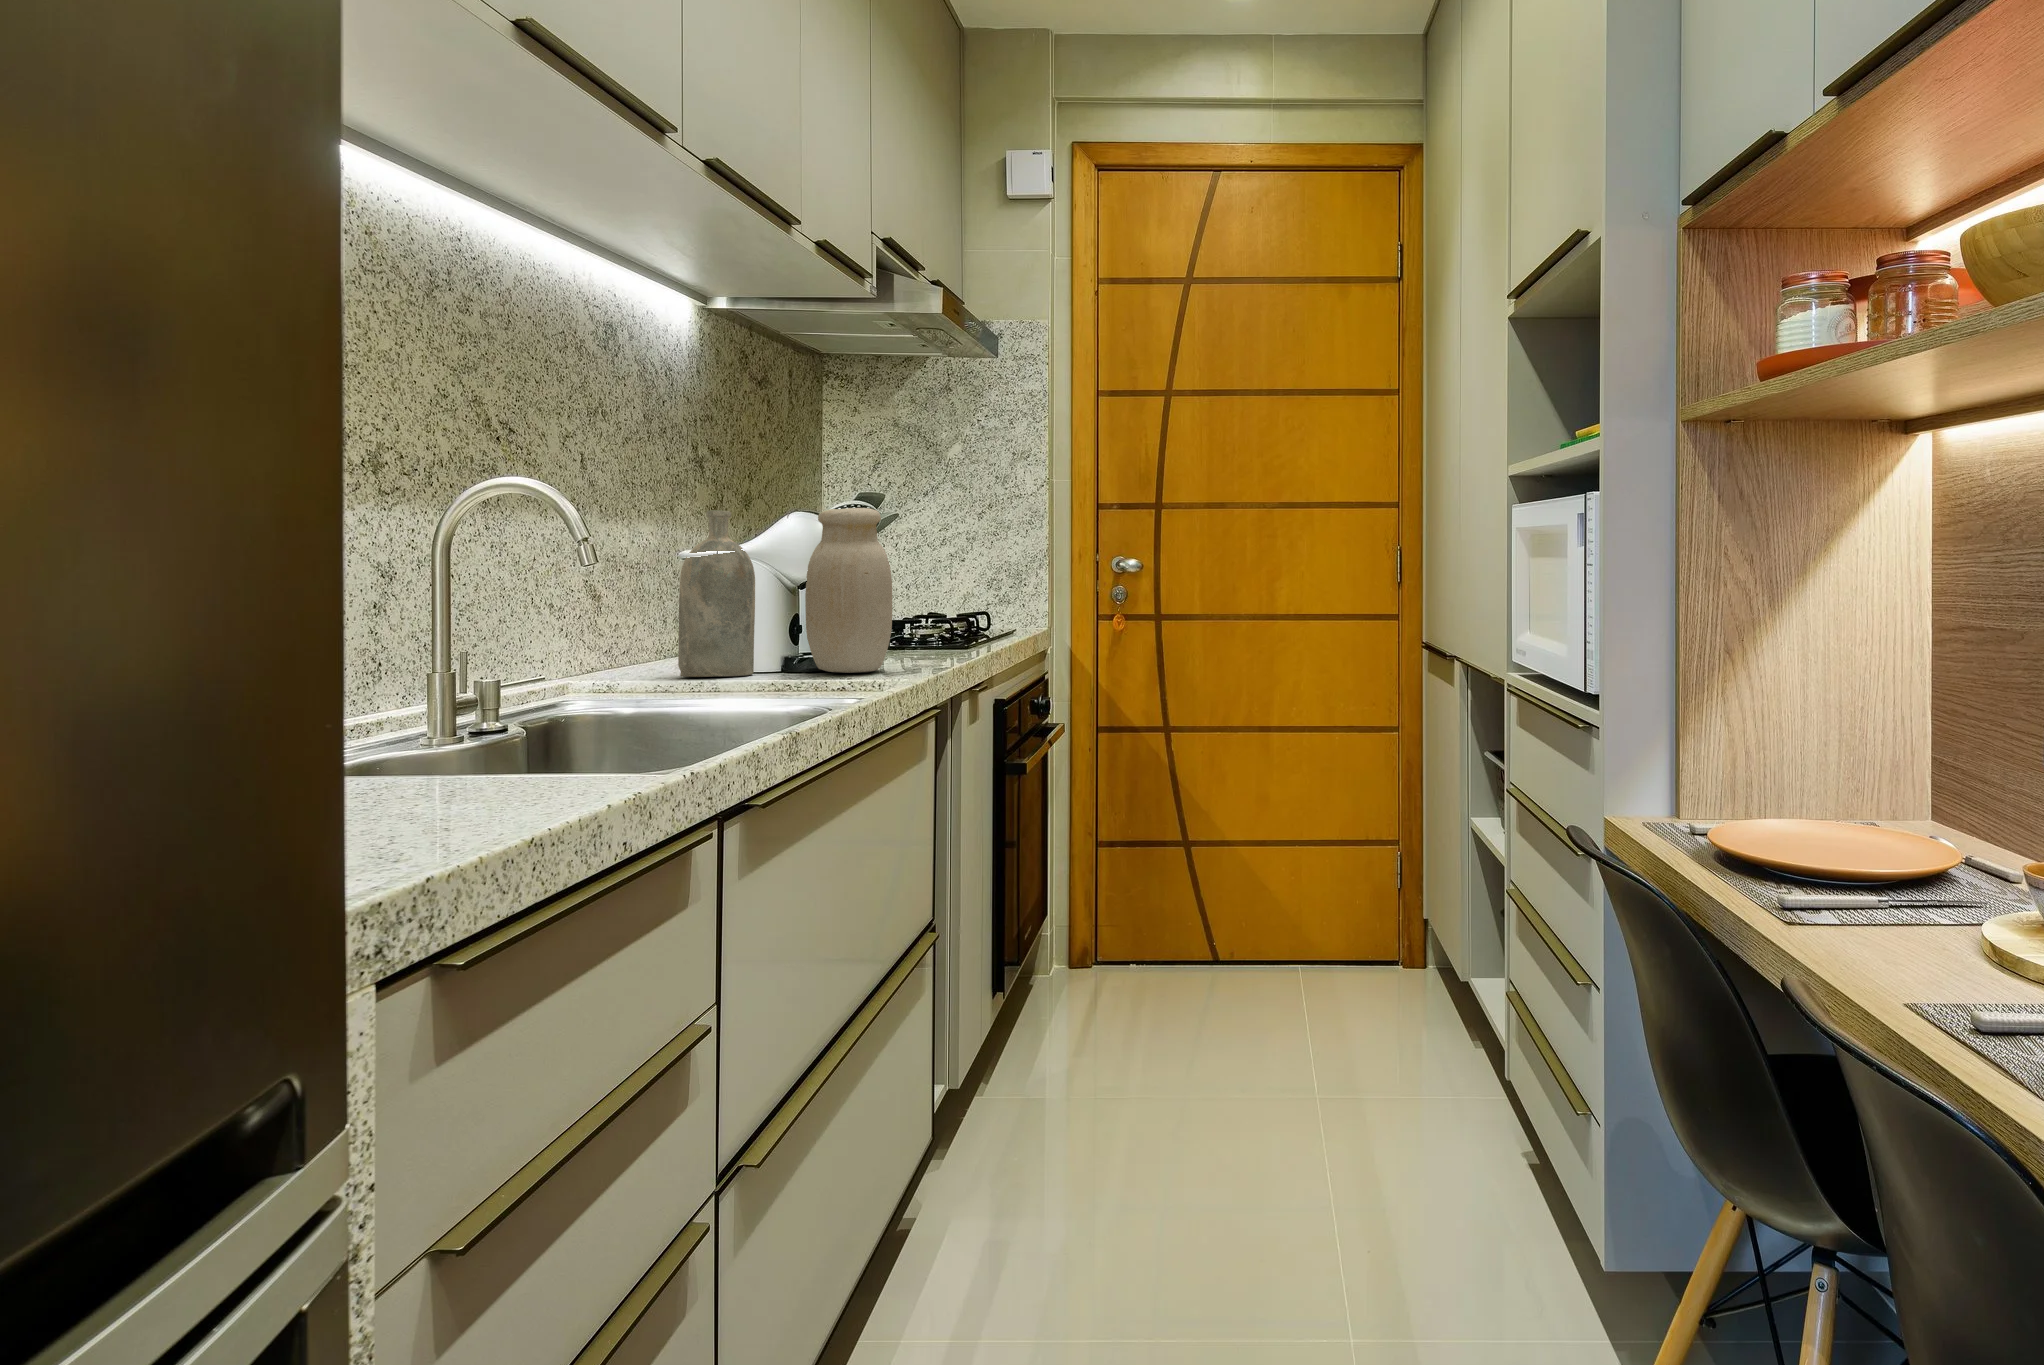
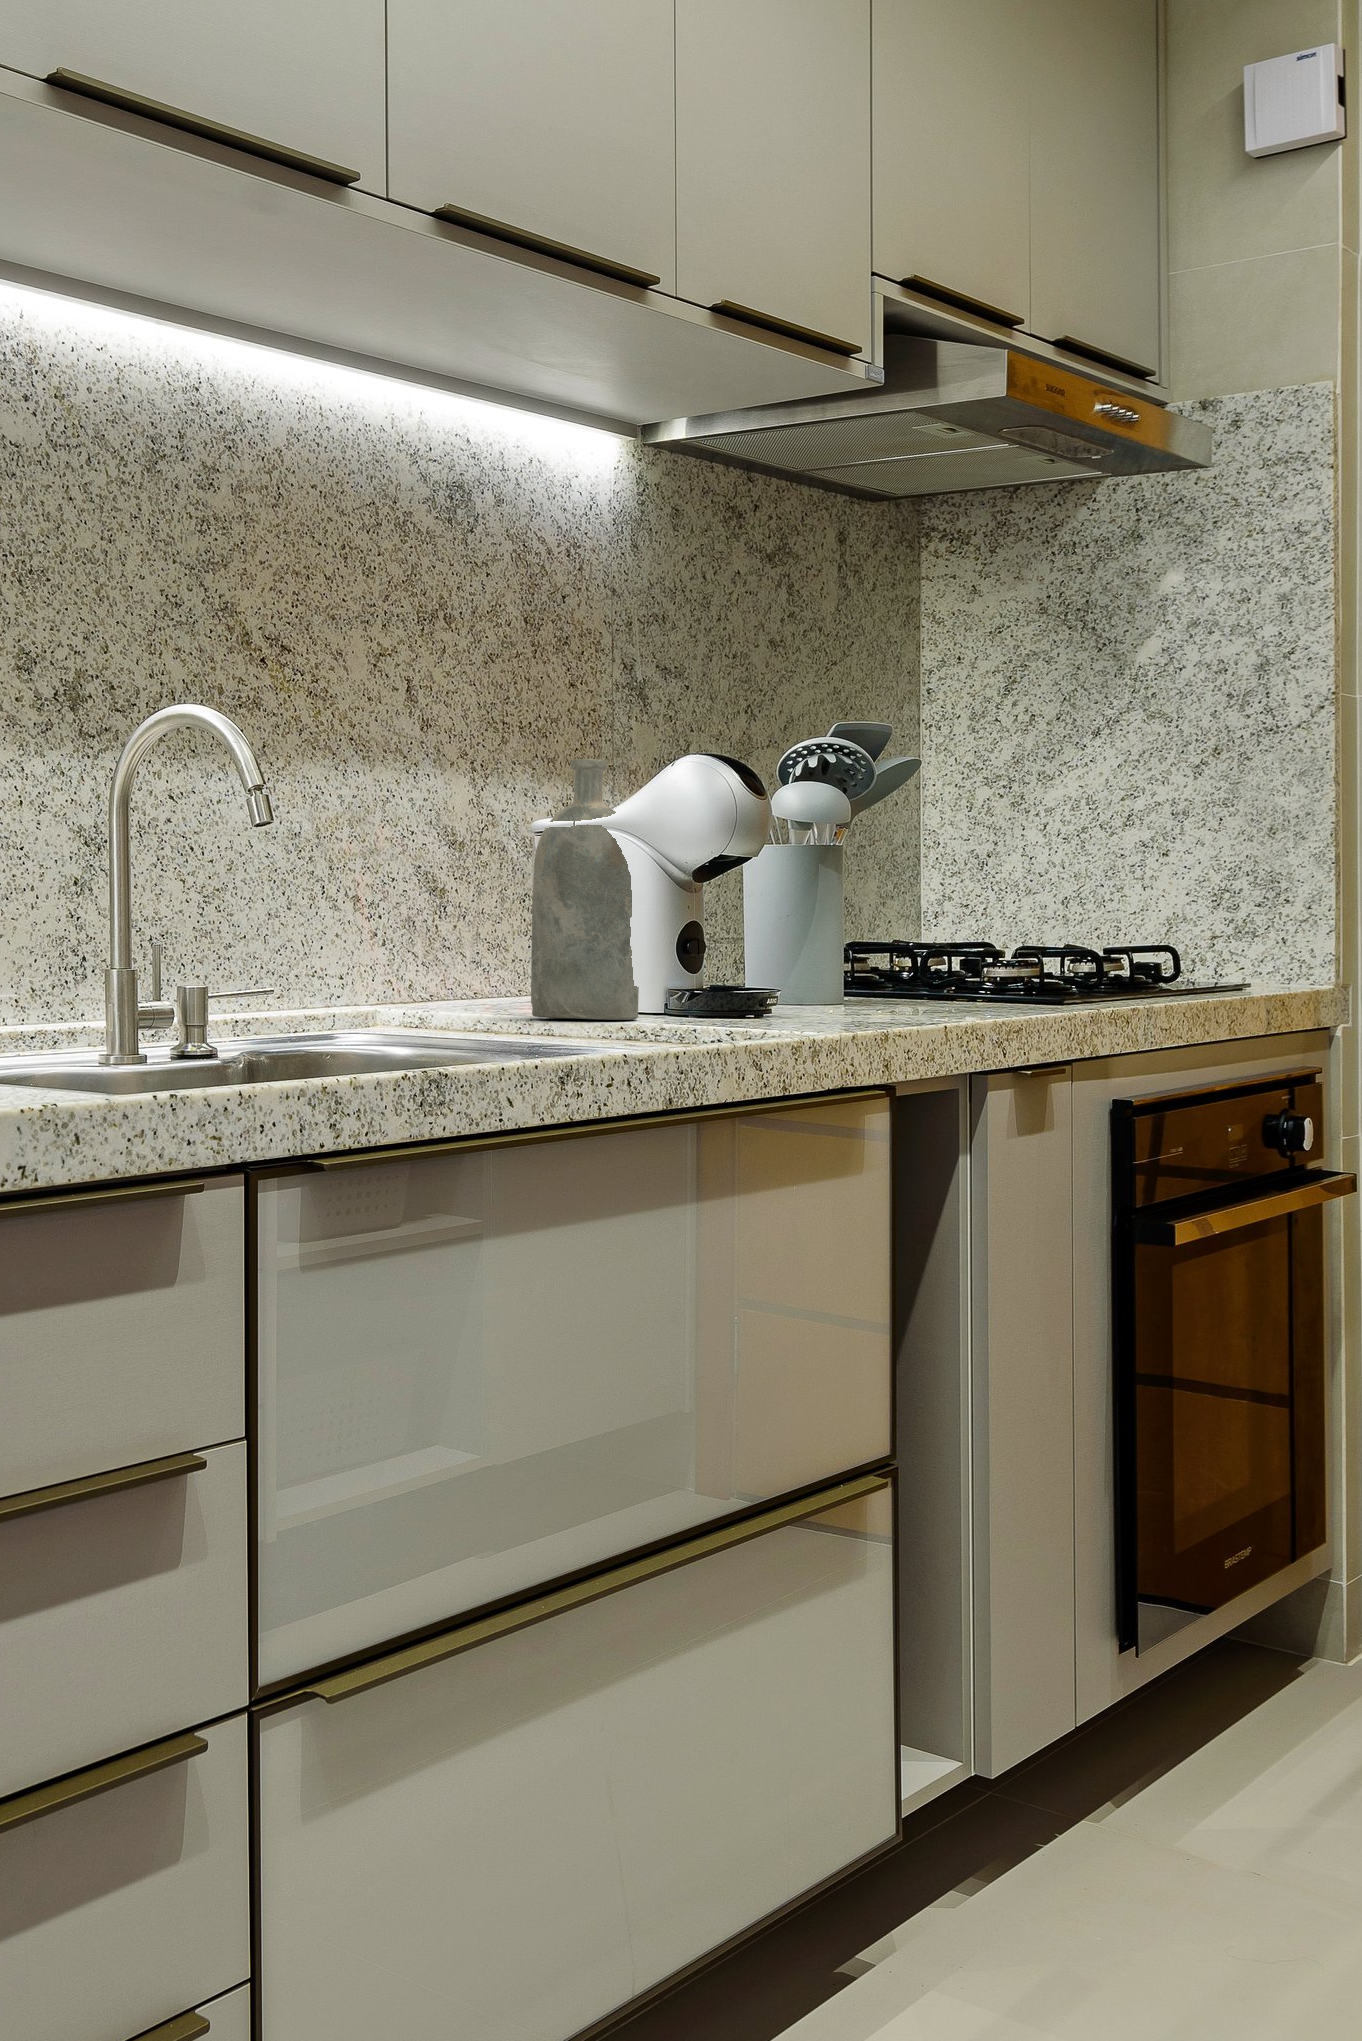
jar: present [805,508,892,673] -> none [714,746,852,1023]

